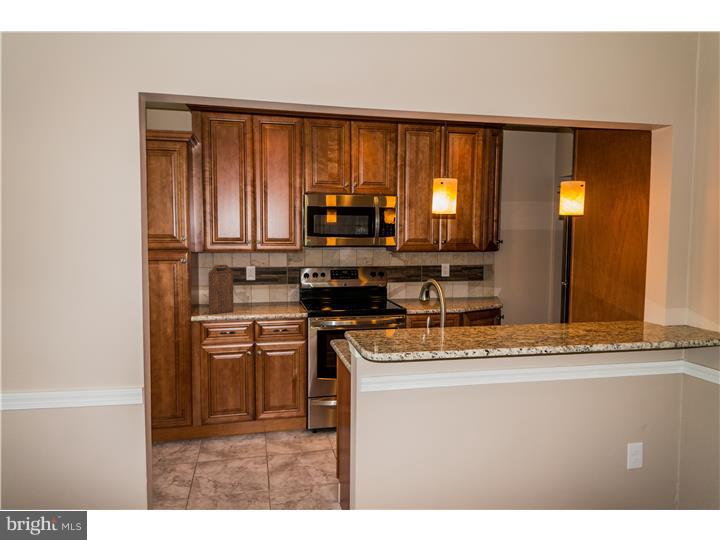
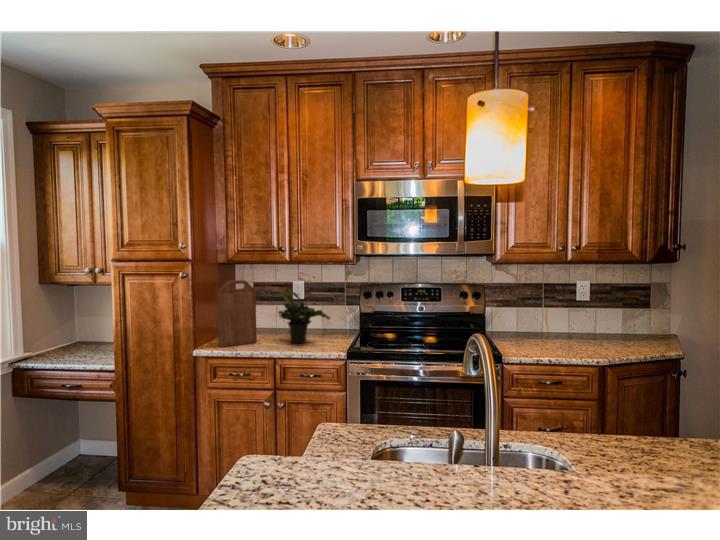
potted plant: none [248,271,288,310] -> present [279,290,330,343]

